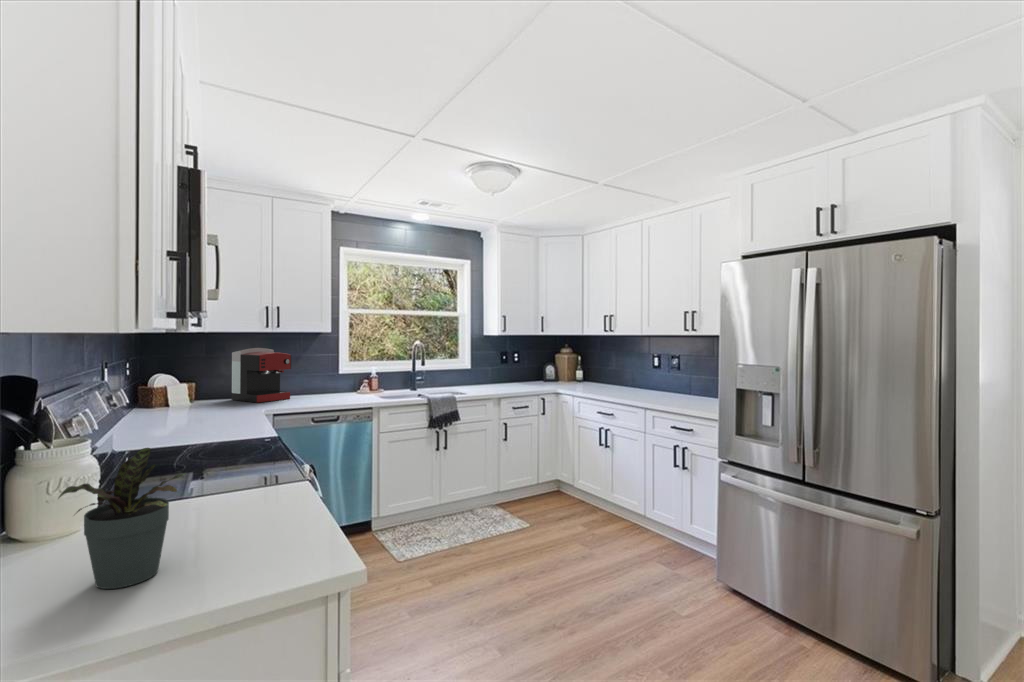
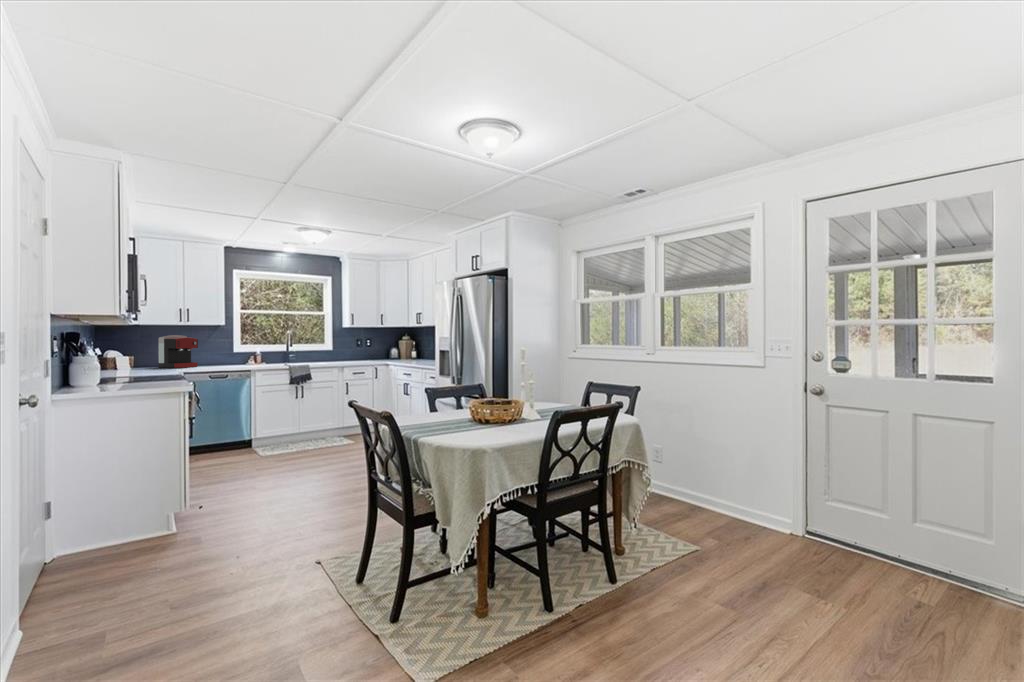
potted plant: present [59,448,185,589] -> none [95,352,134,392]

